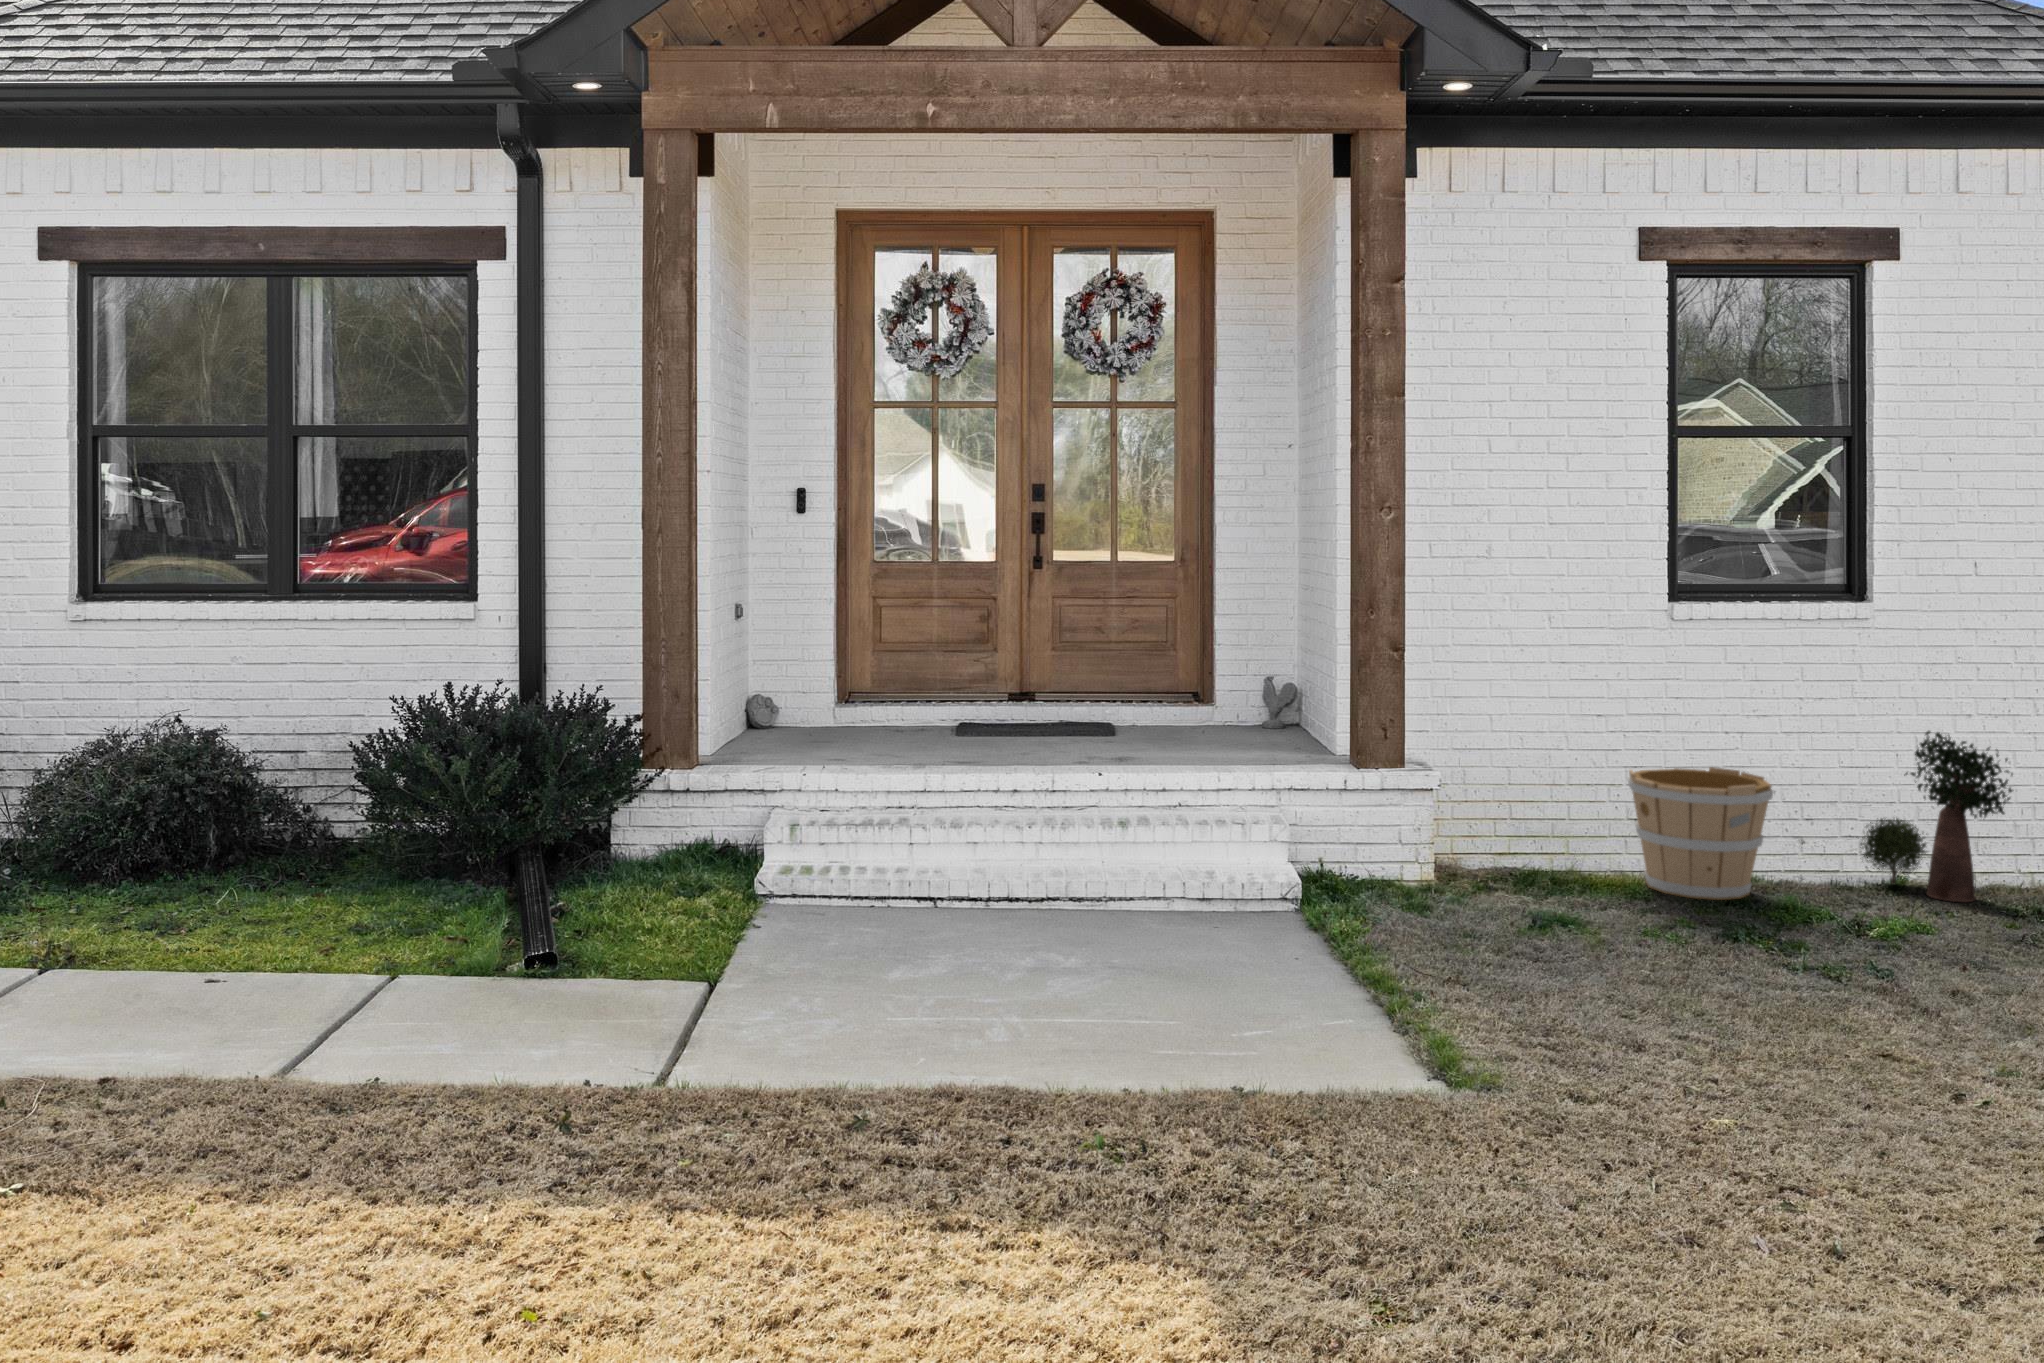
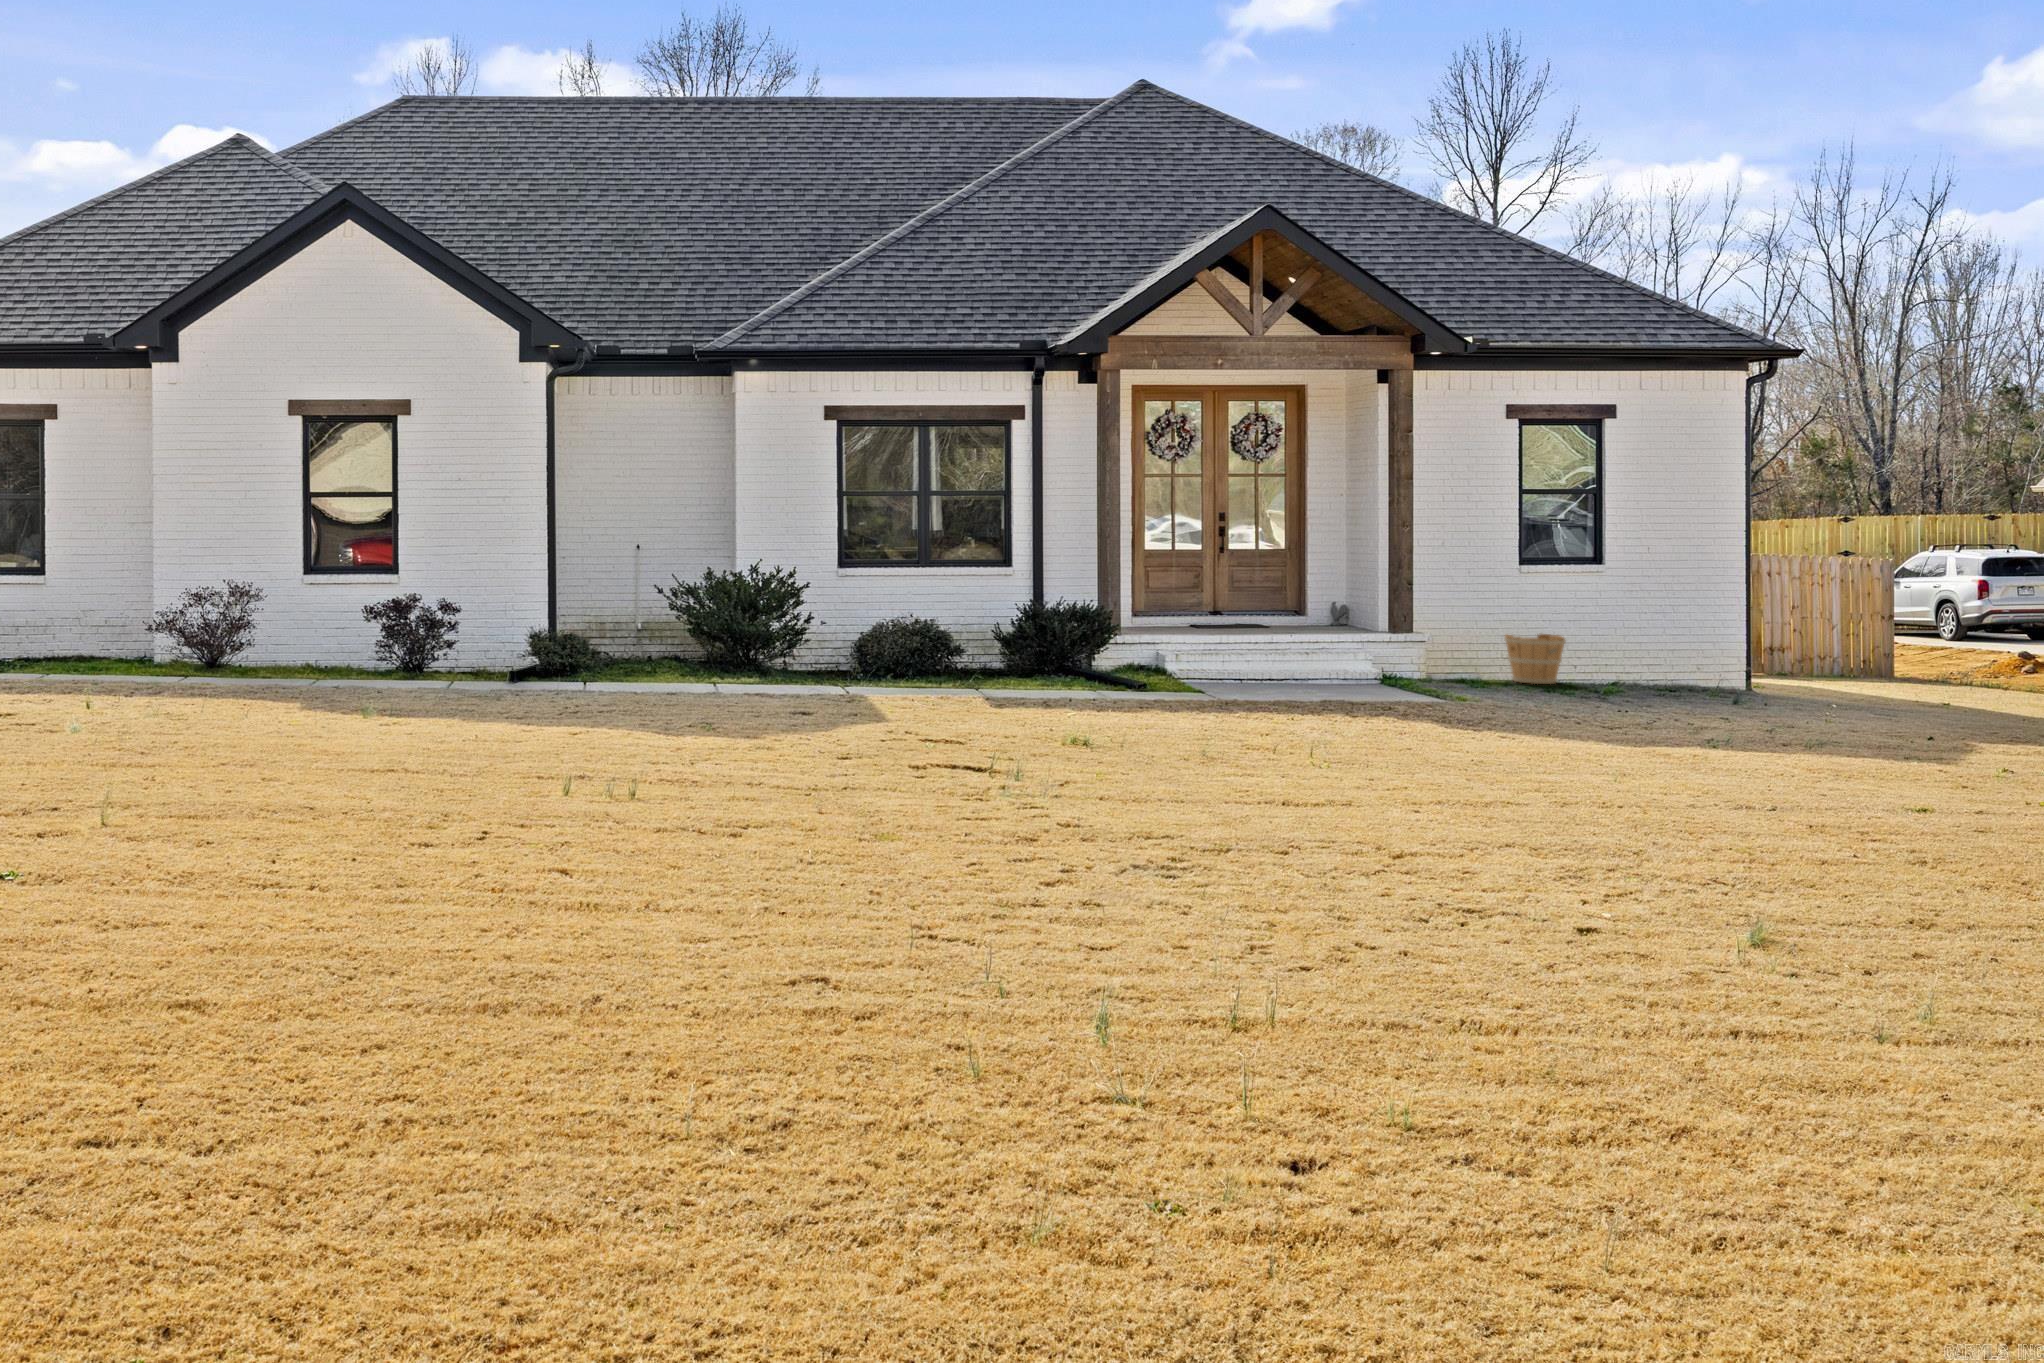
potted plant: present [1861,731,2013,902] -> none [1600,617,1664,685]

